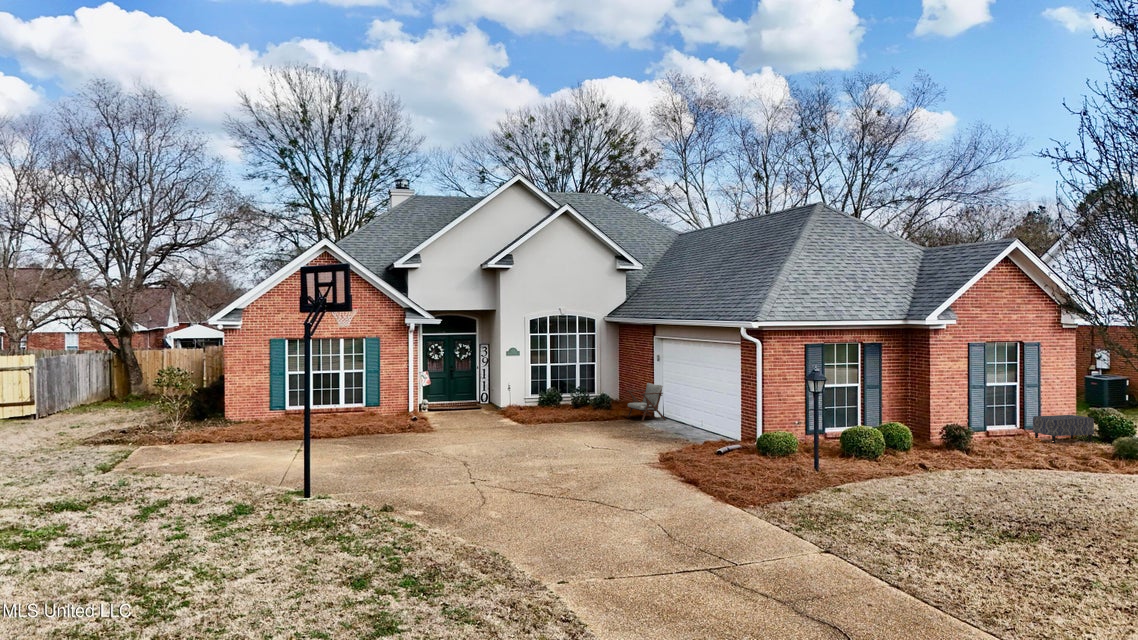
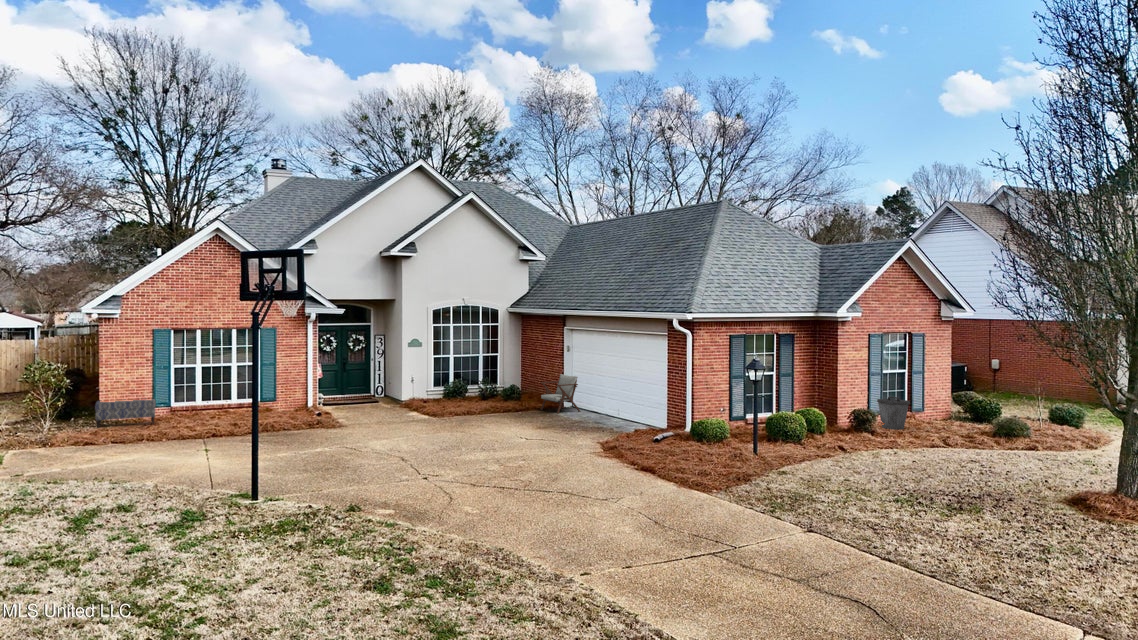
trash can: none [981,411,1019,448] -> present [877,397,910,430]
bench: present [1033,415,1094,444] -> present [95,399,156,428]

